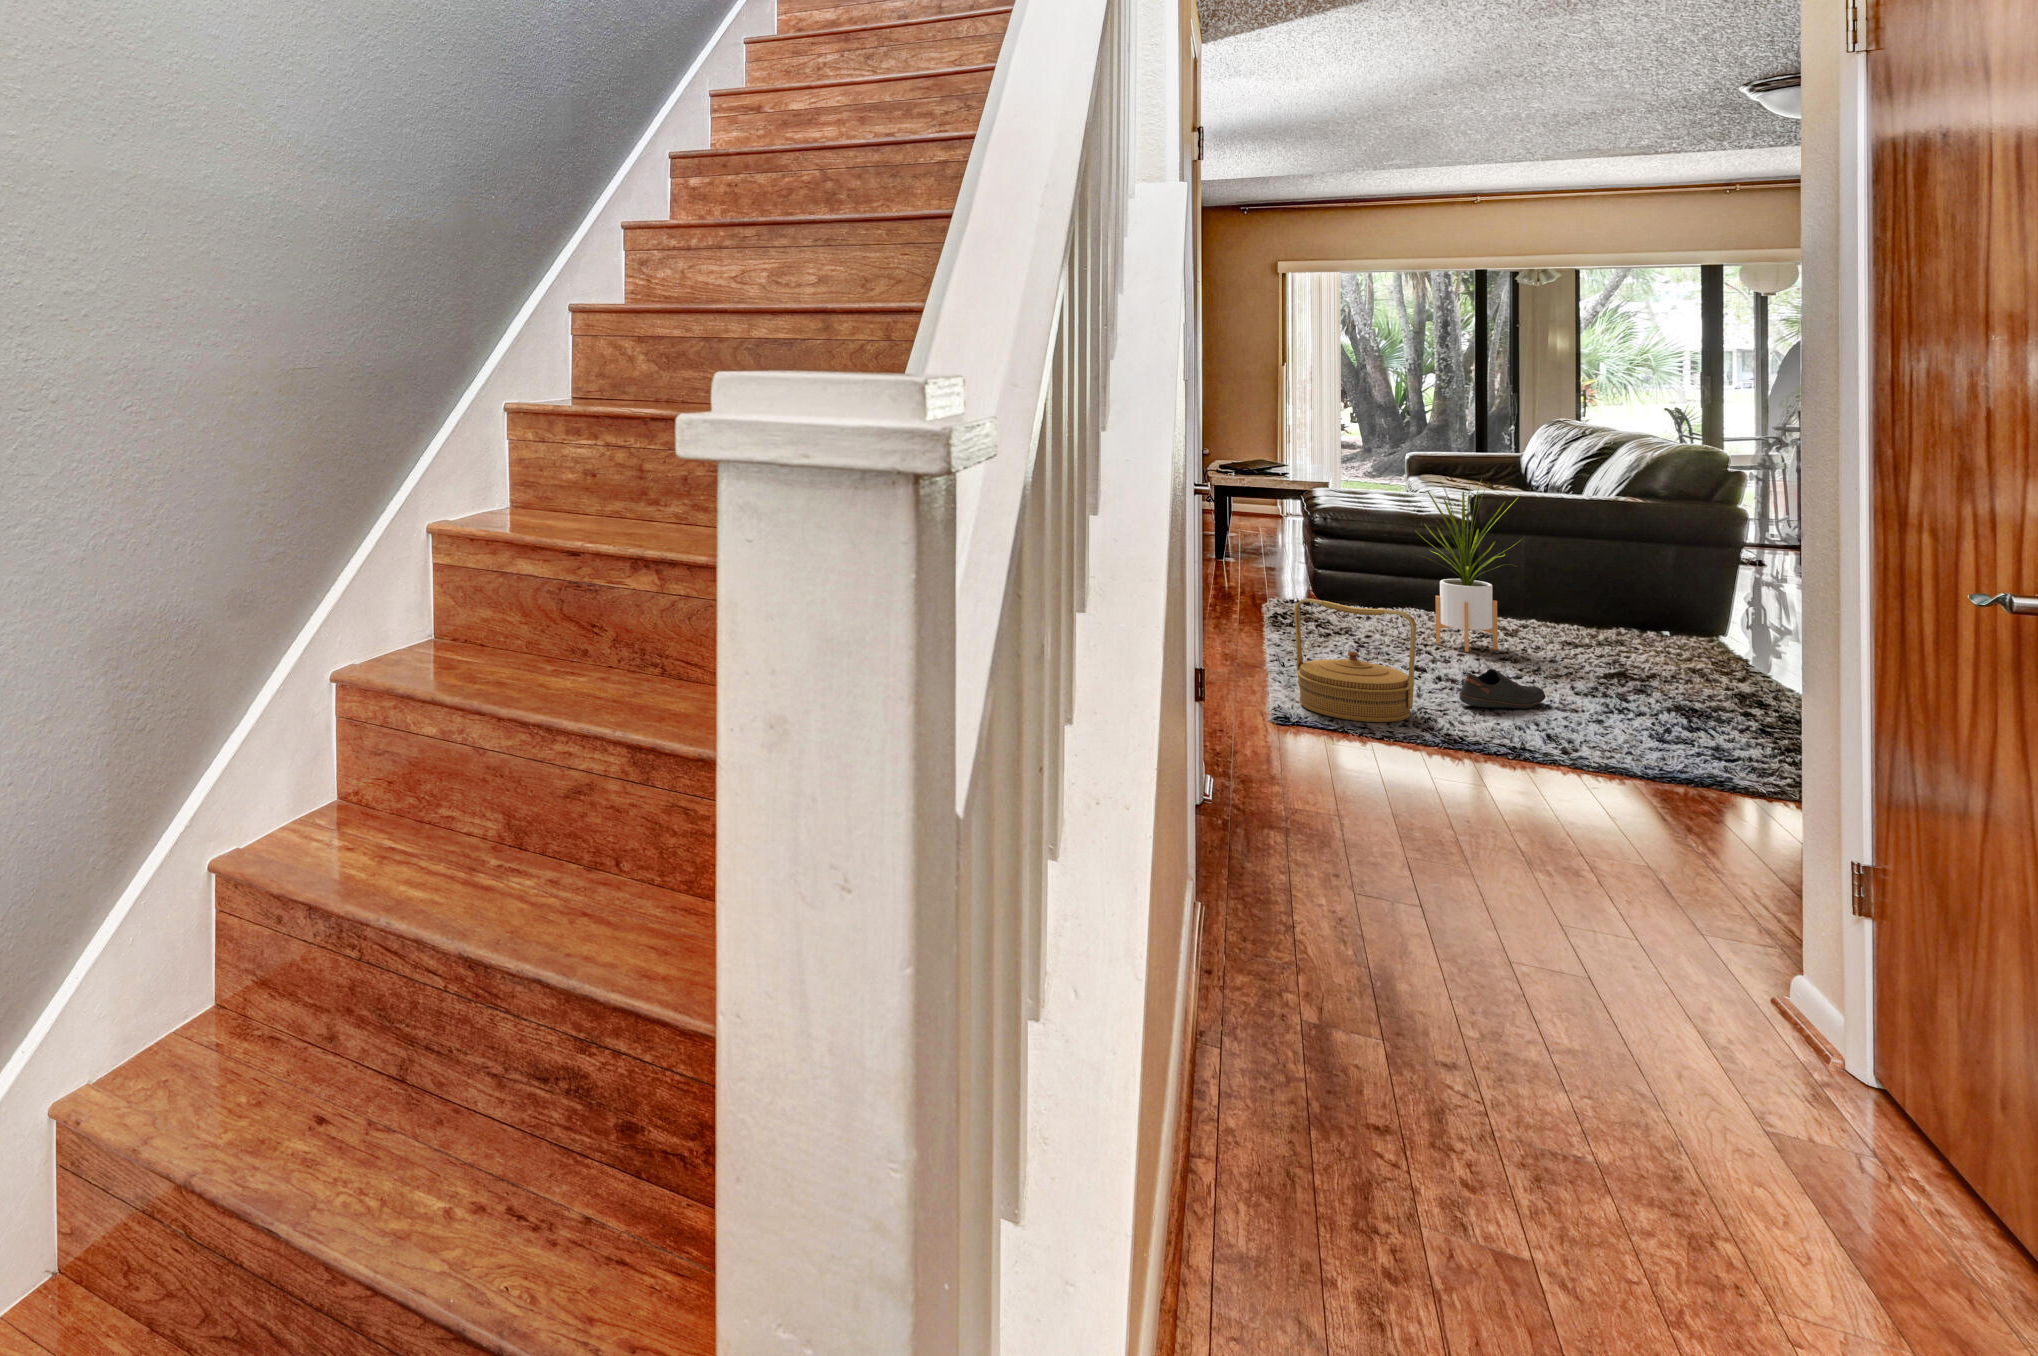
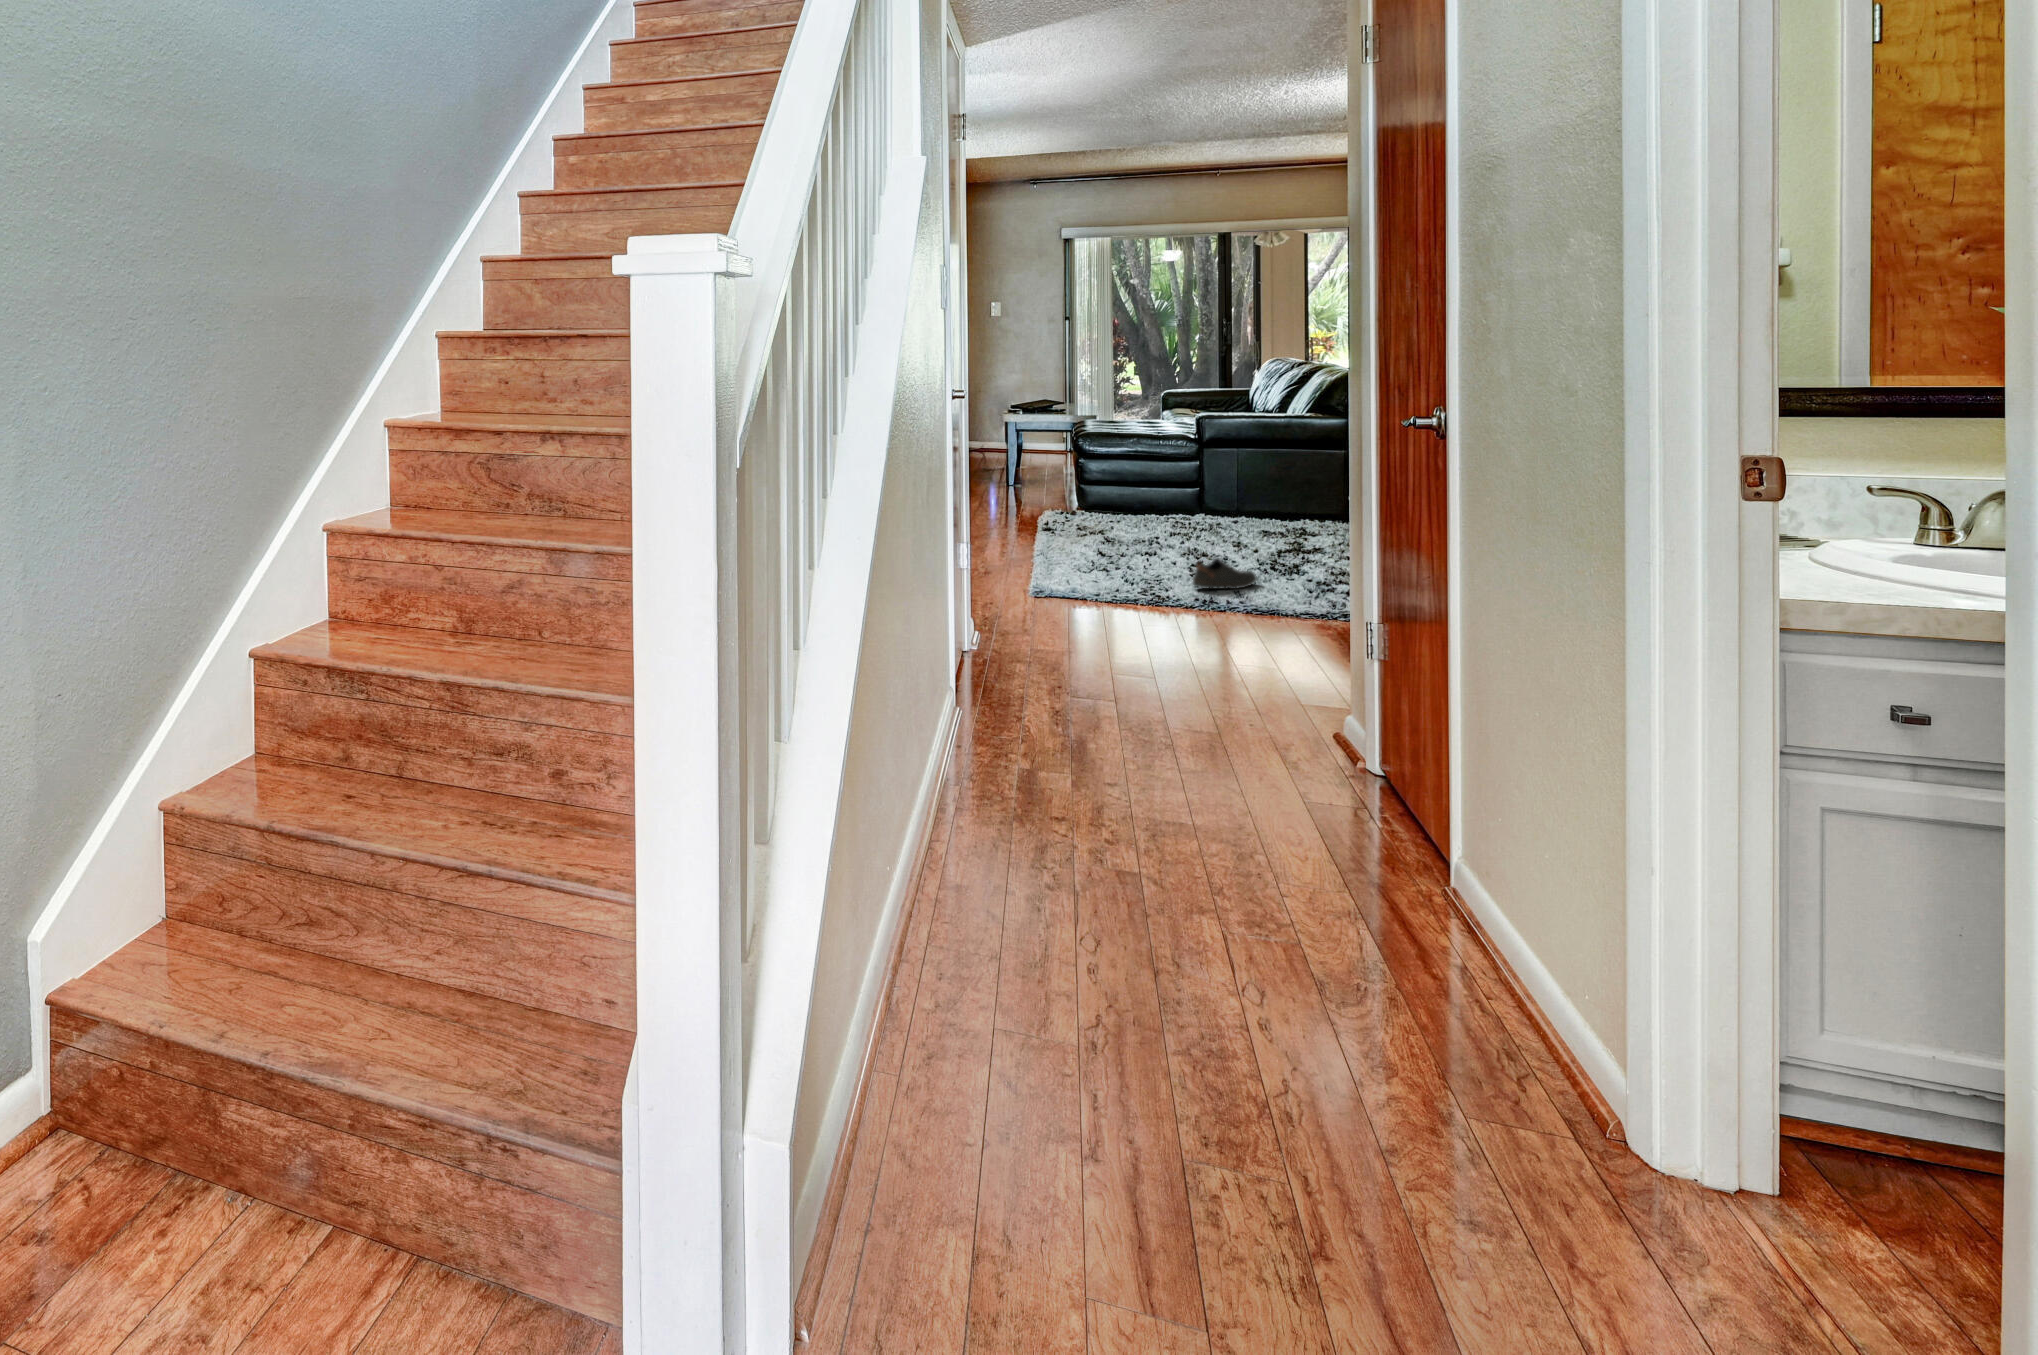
house plant: present [1419,484,1517,652] -> none [1163,408,1249,552]
basket: present [1294,599,1416,722] -> none [1065,507,1157,604]

